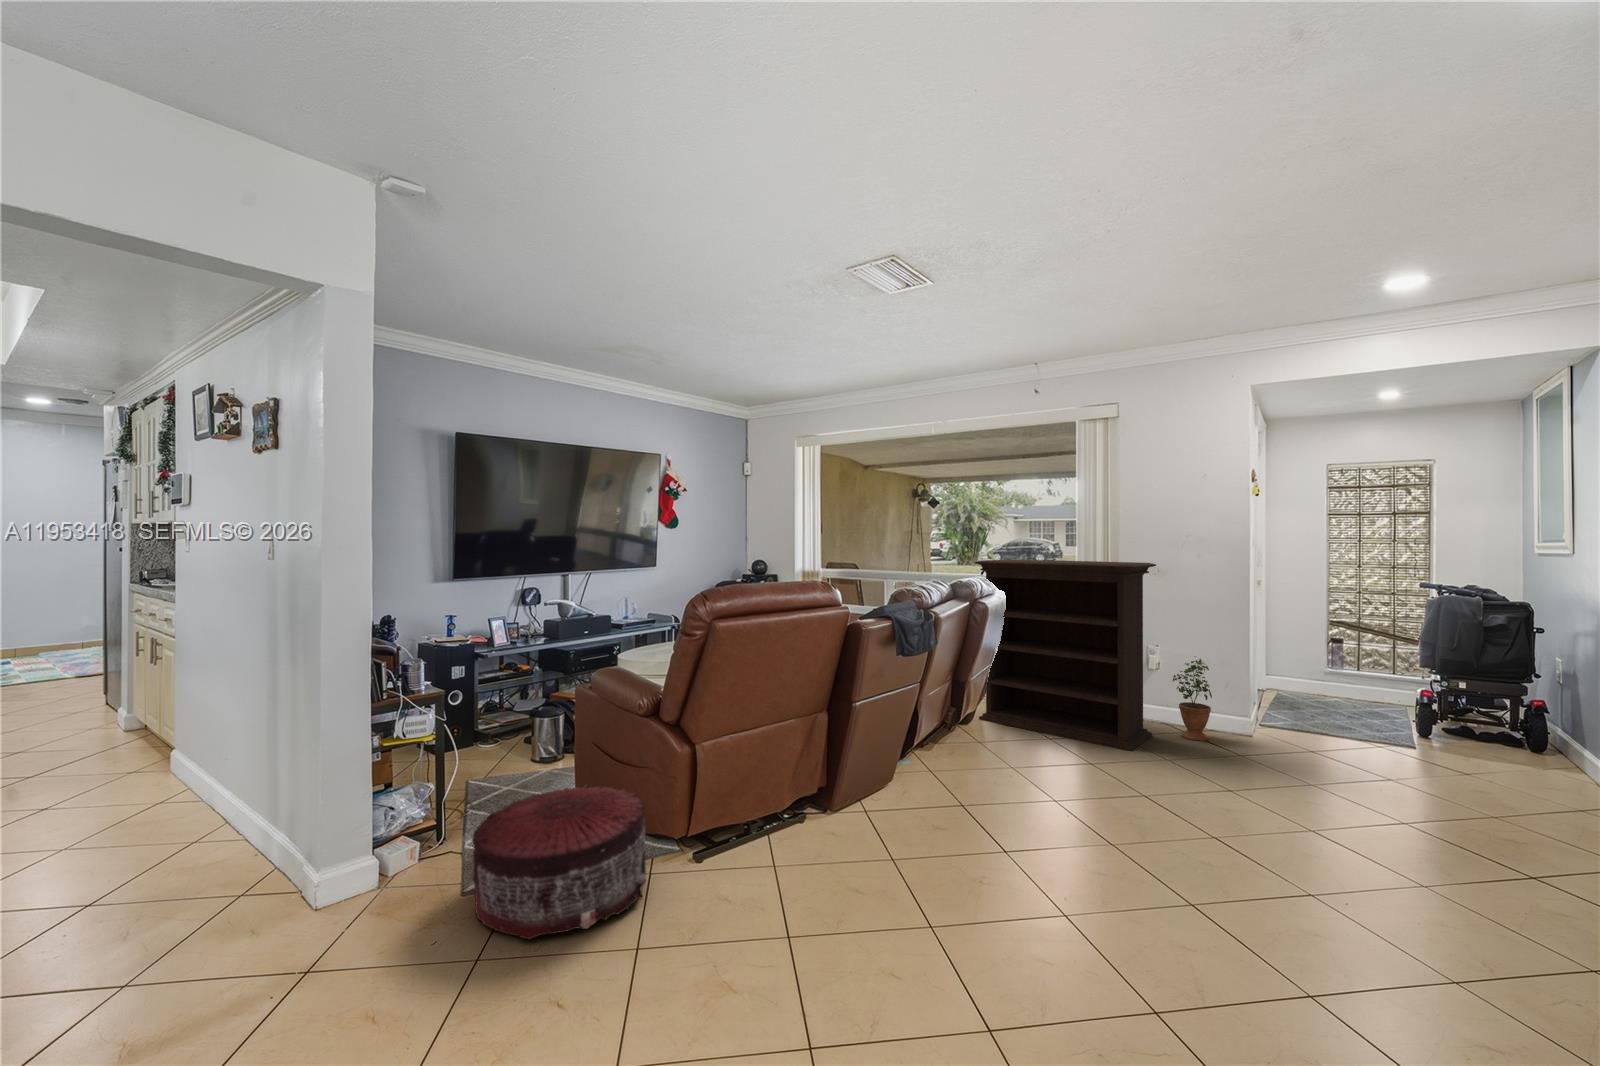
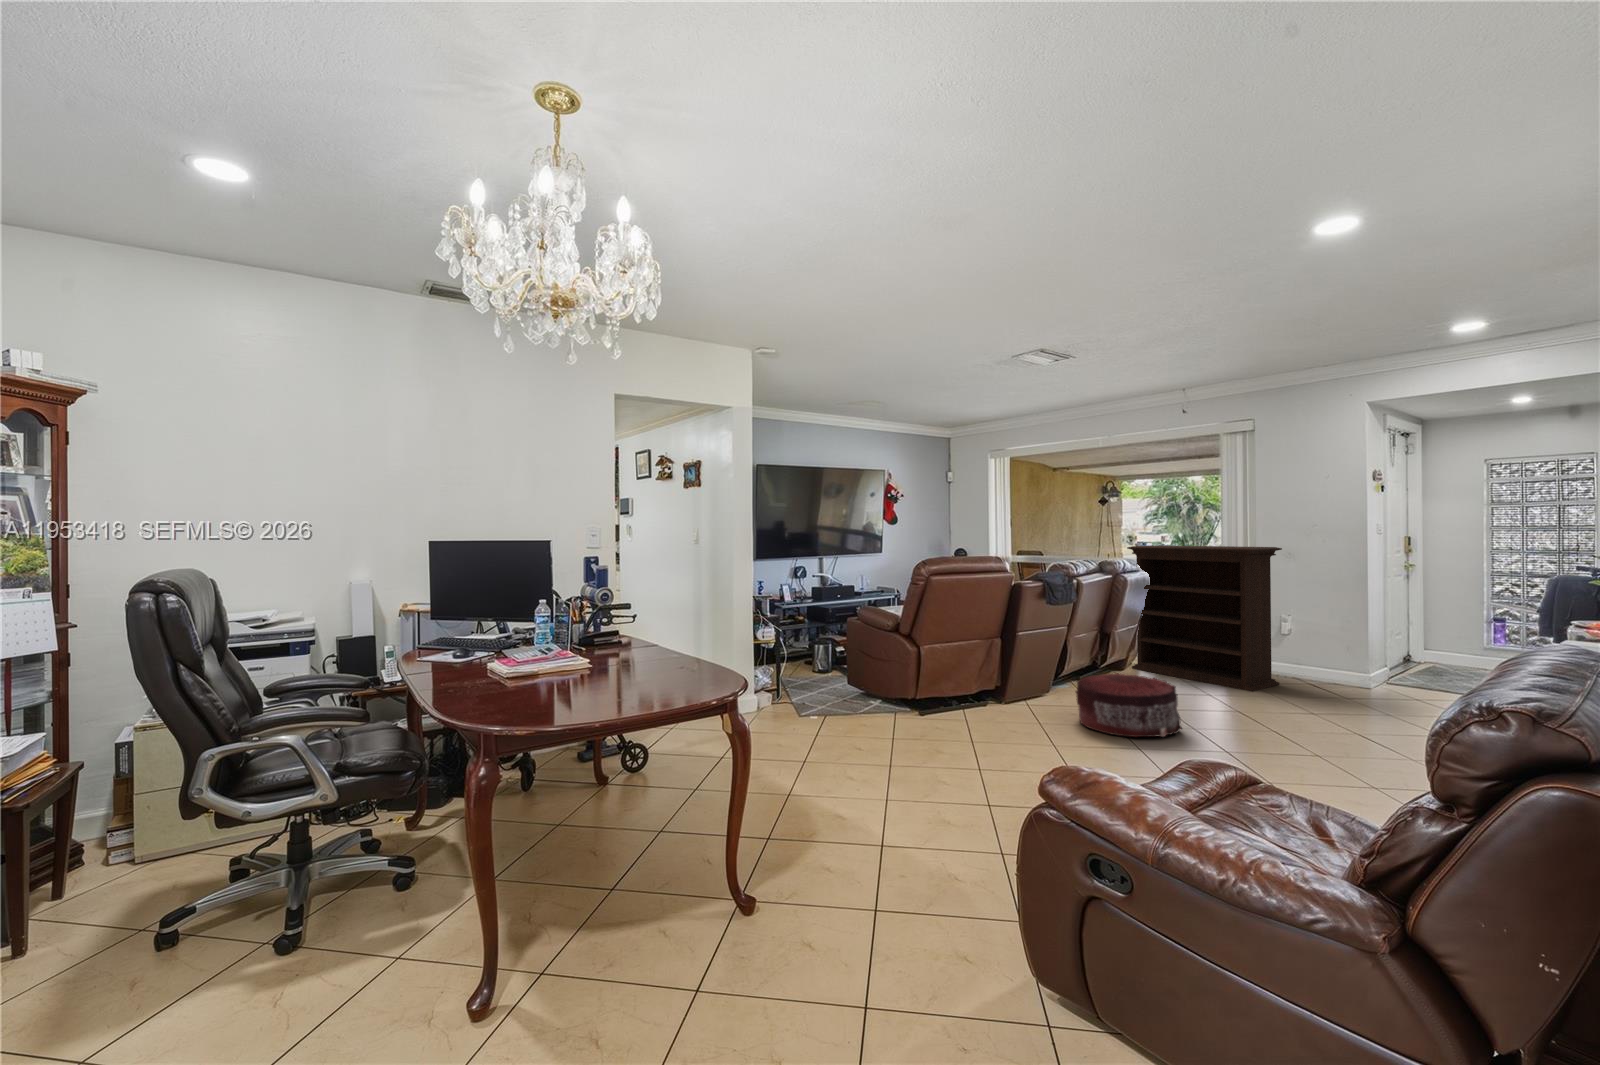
potted plant: present [1173,659,1212,741] -> none [1299,623,1335,690]
pouf: present [472,786,646,939] -> present [1076,674,1182,737]

